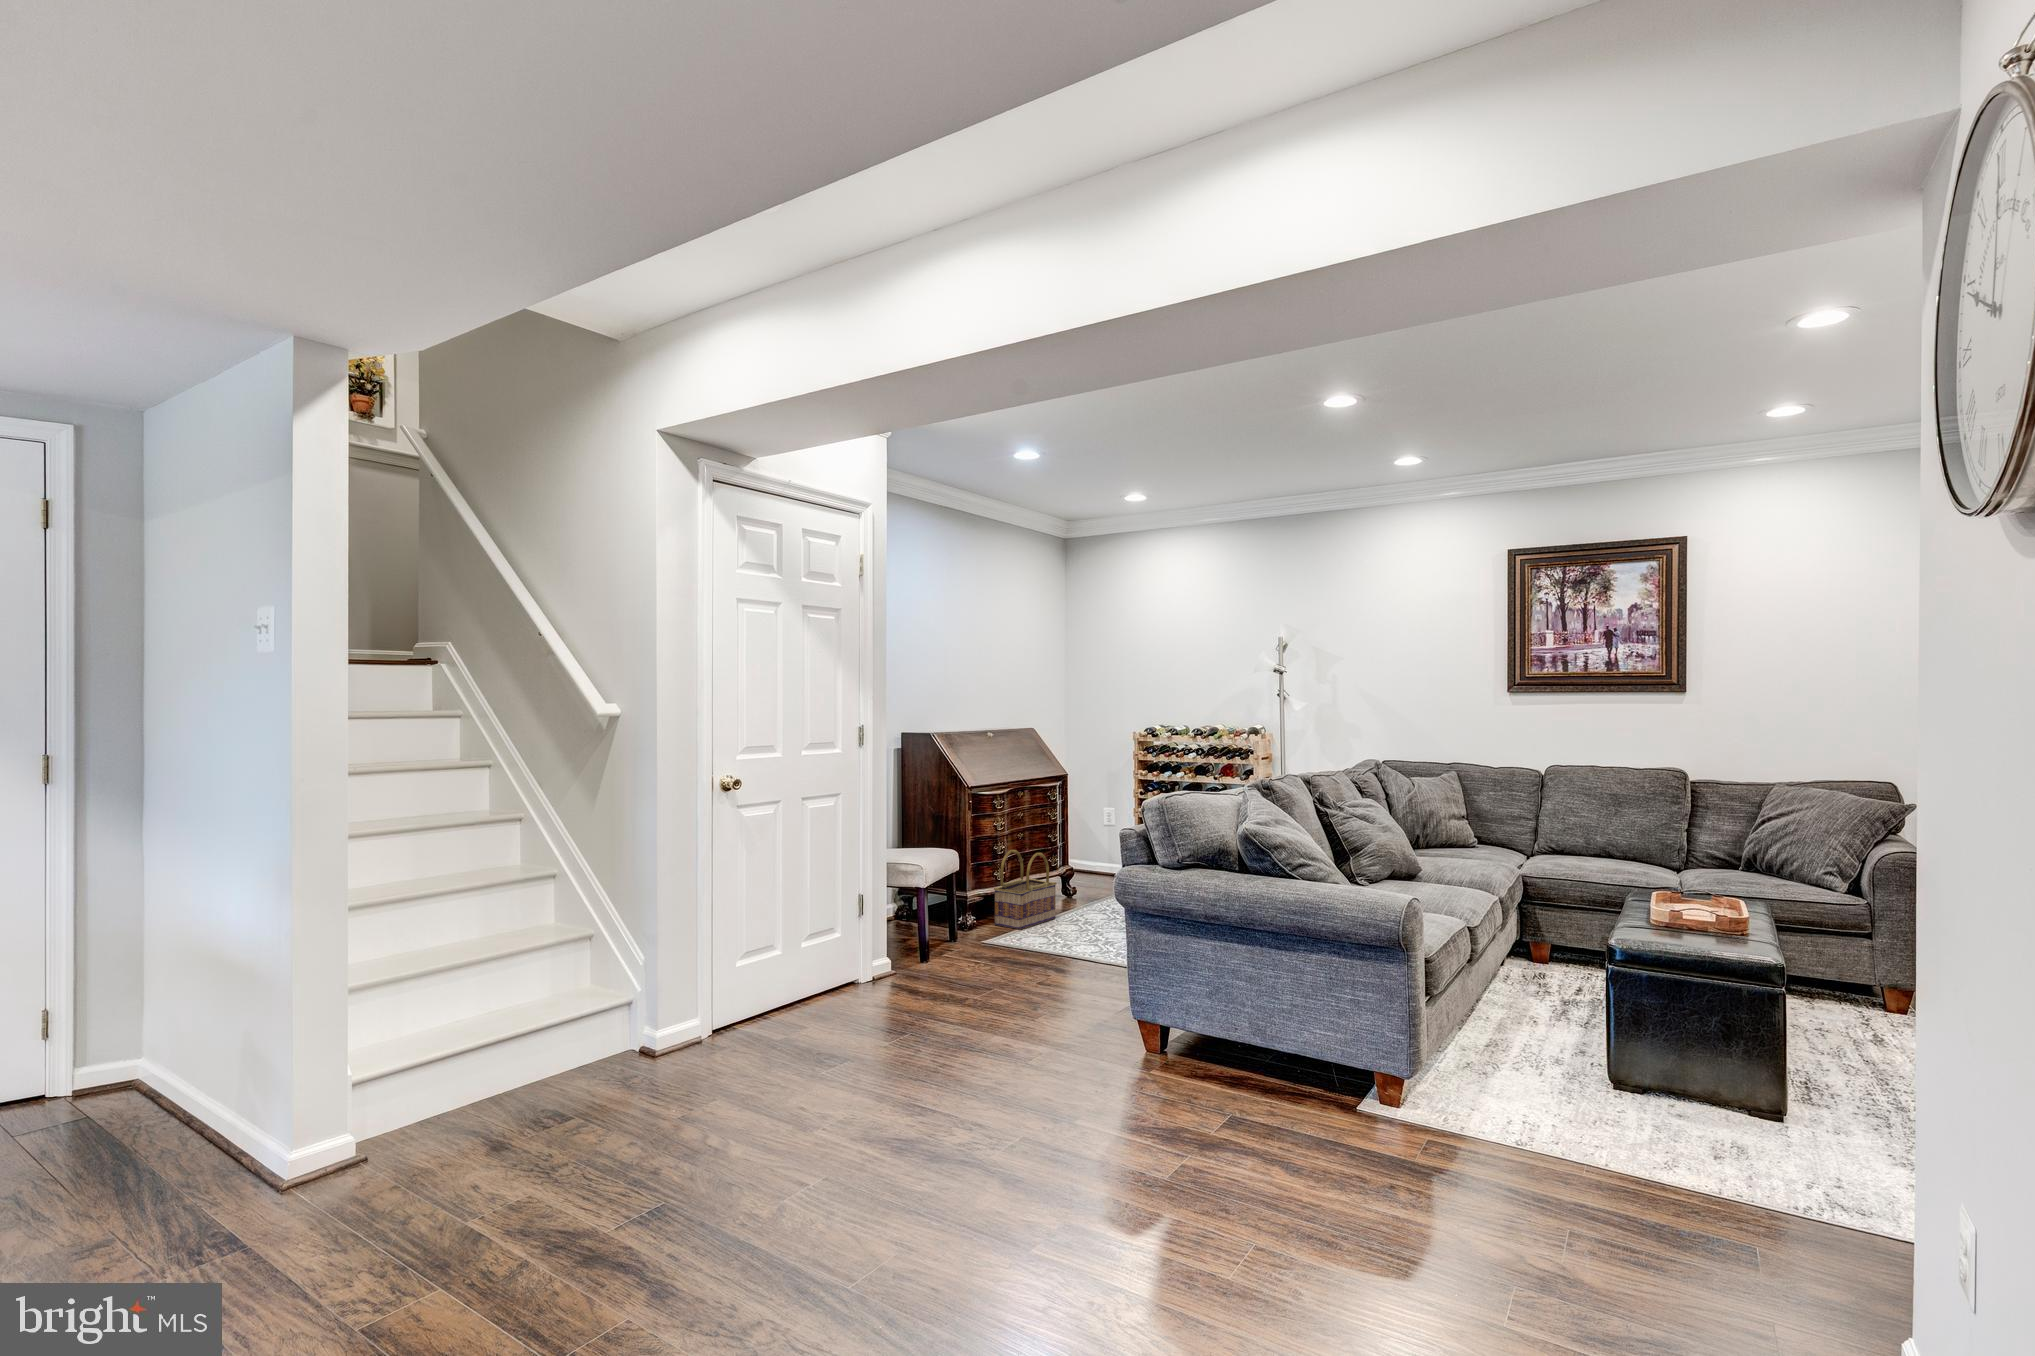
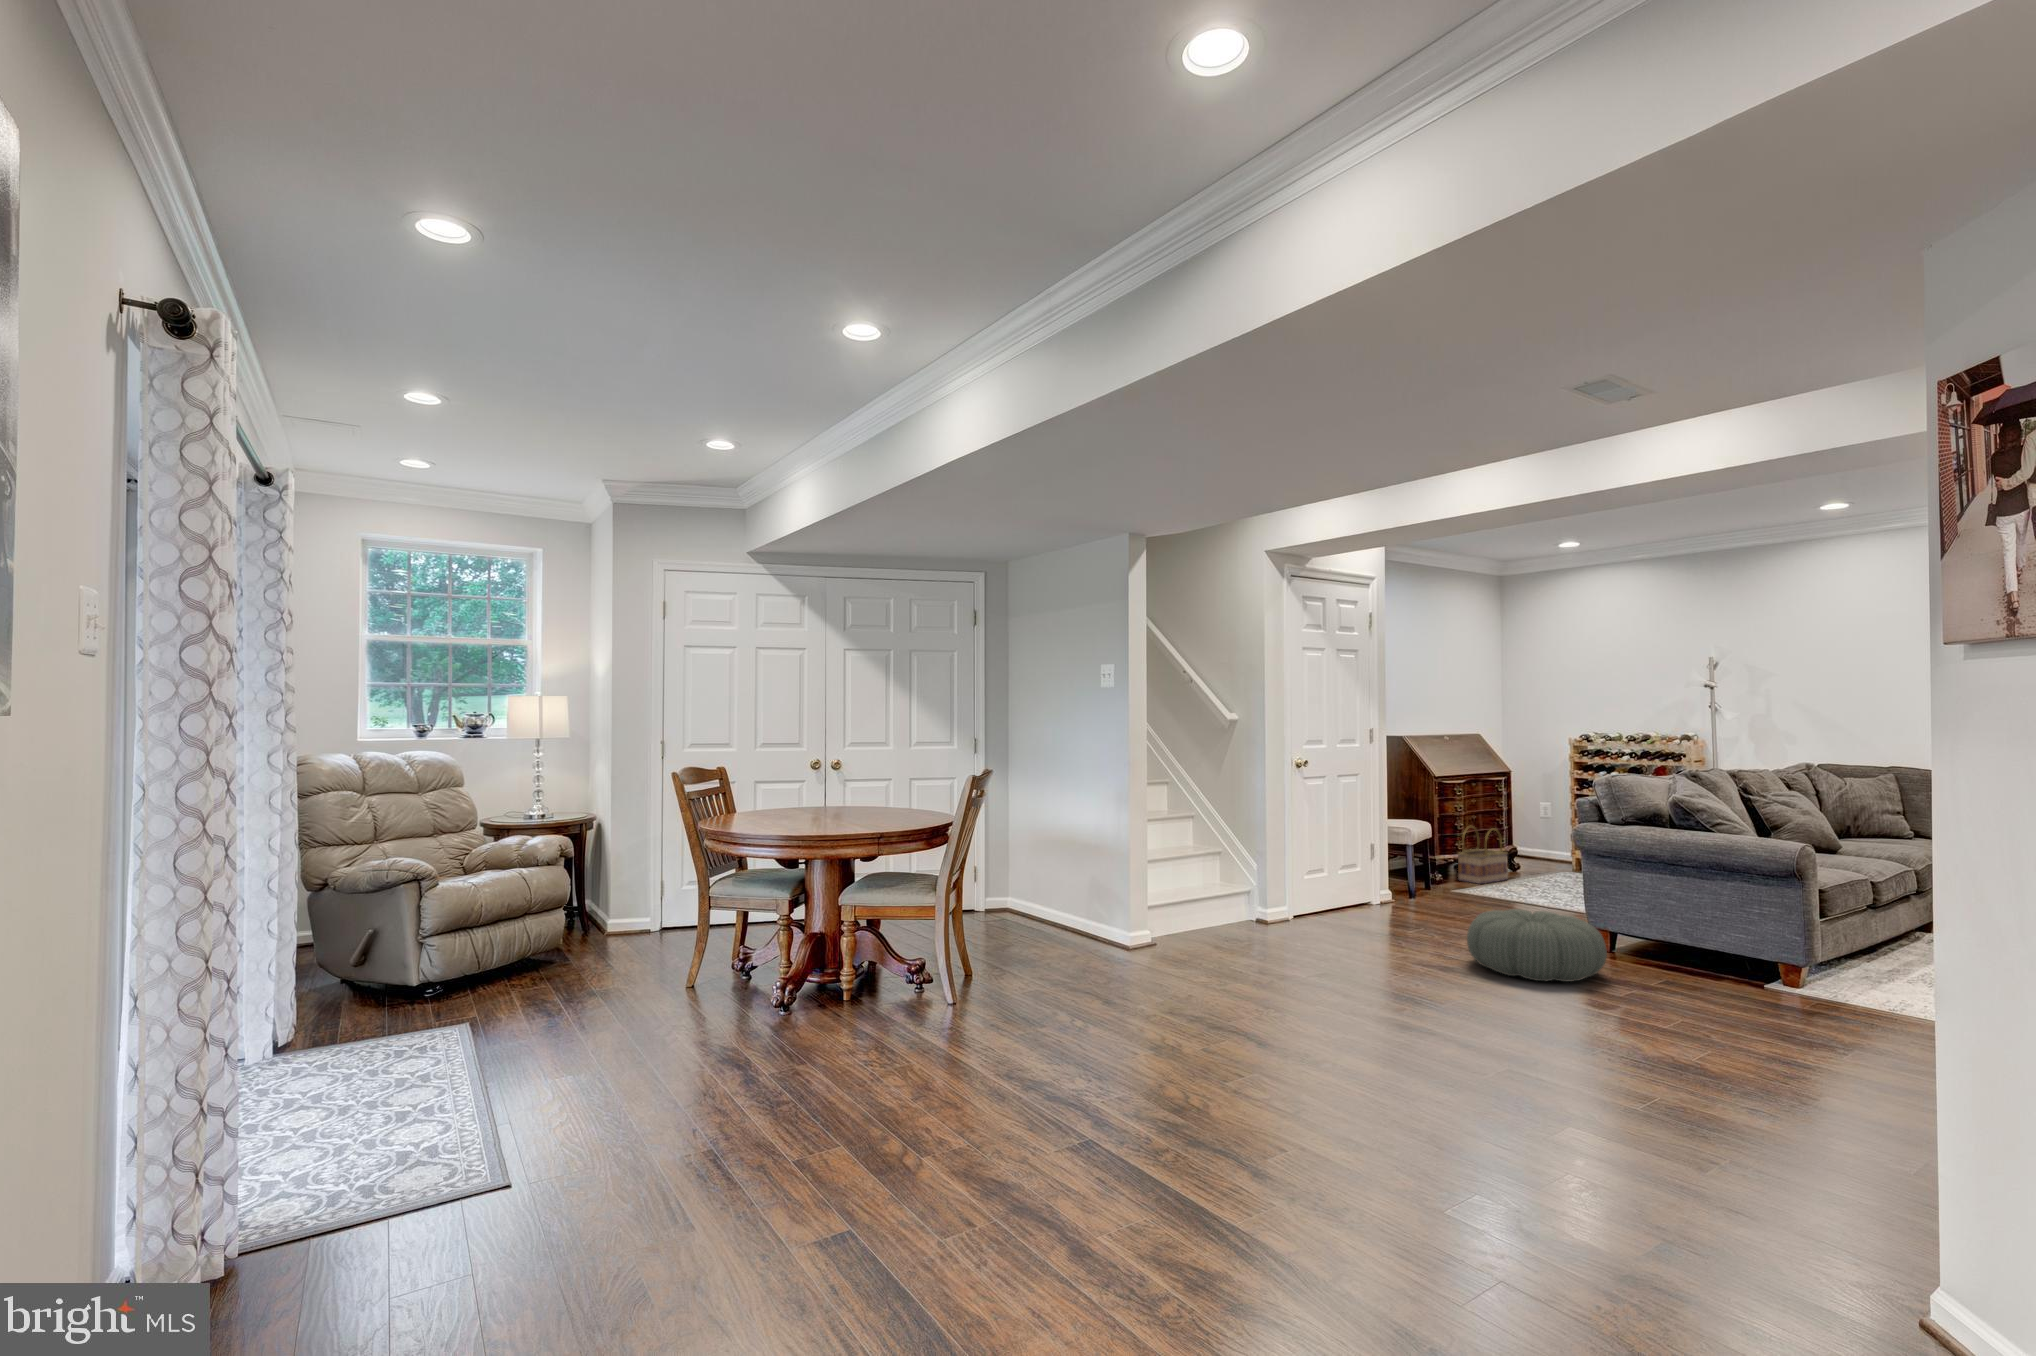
pouf: none [938,1023,1147,1169] -> present [1467,909,1607,982]

